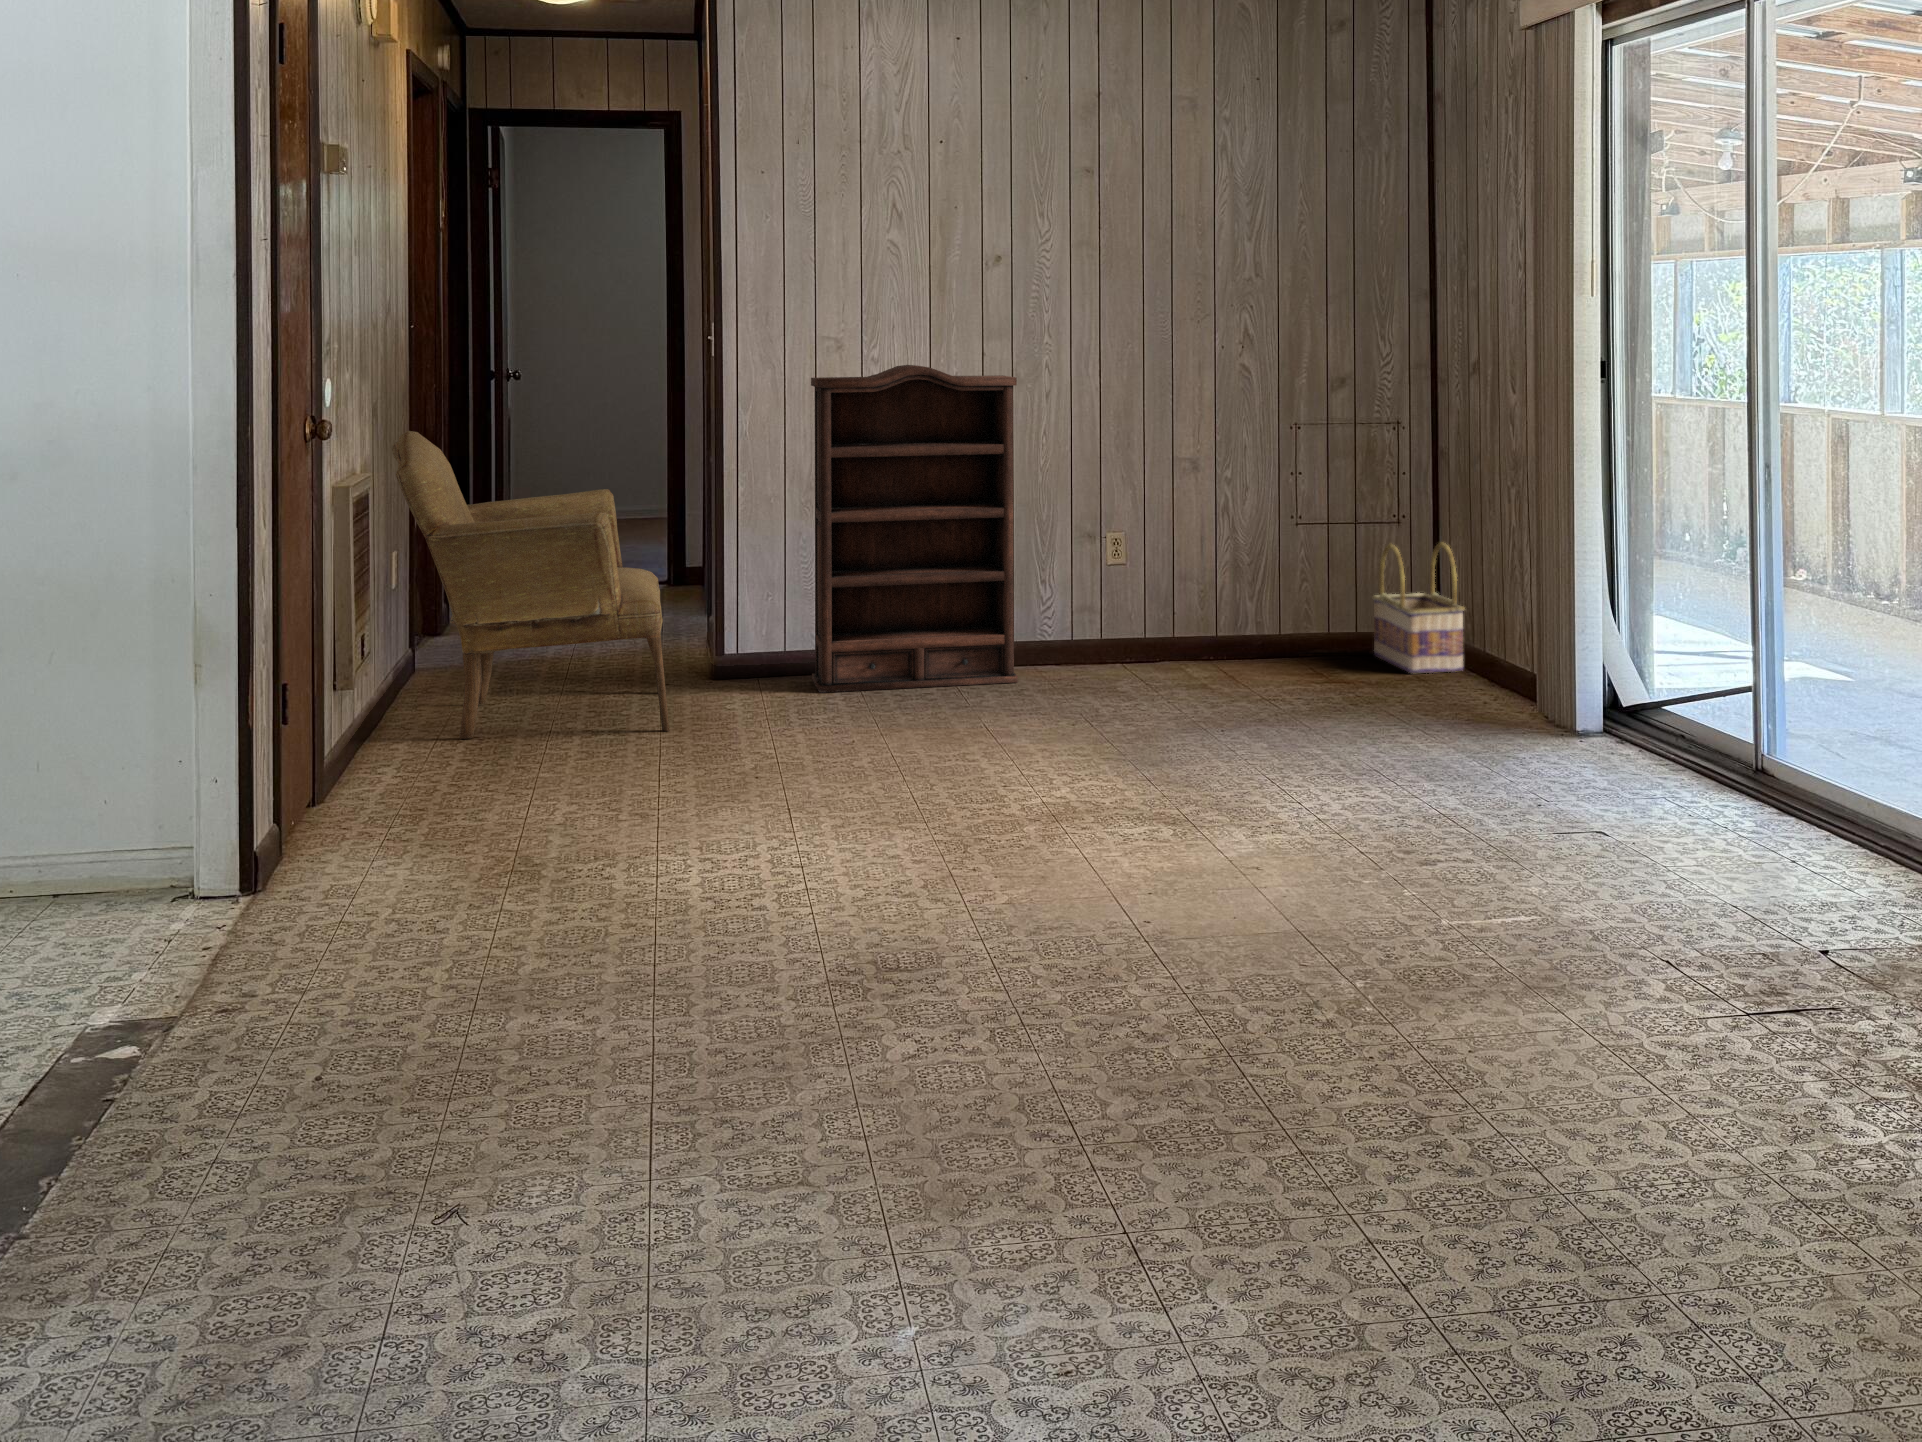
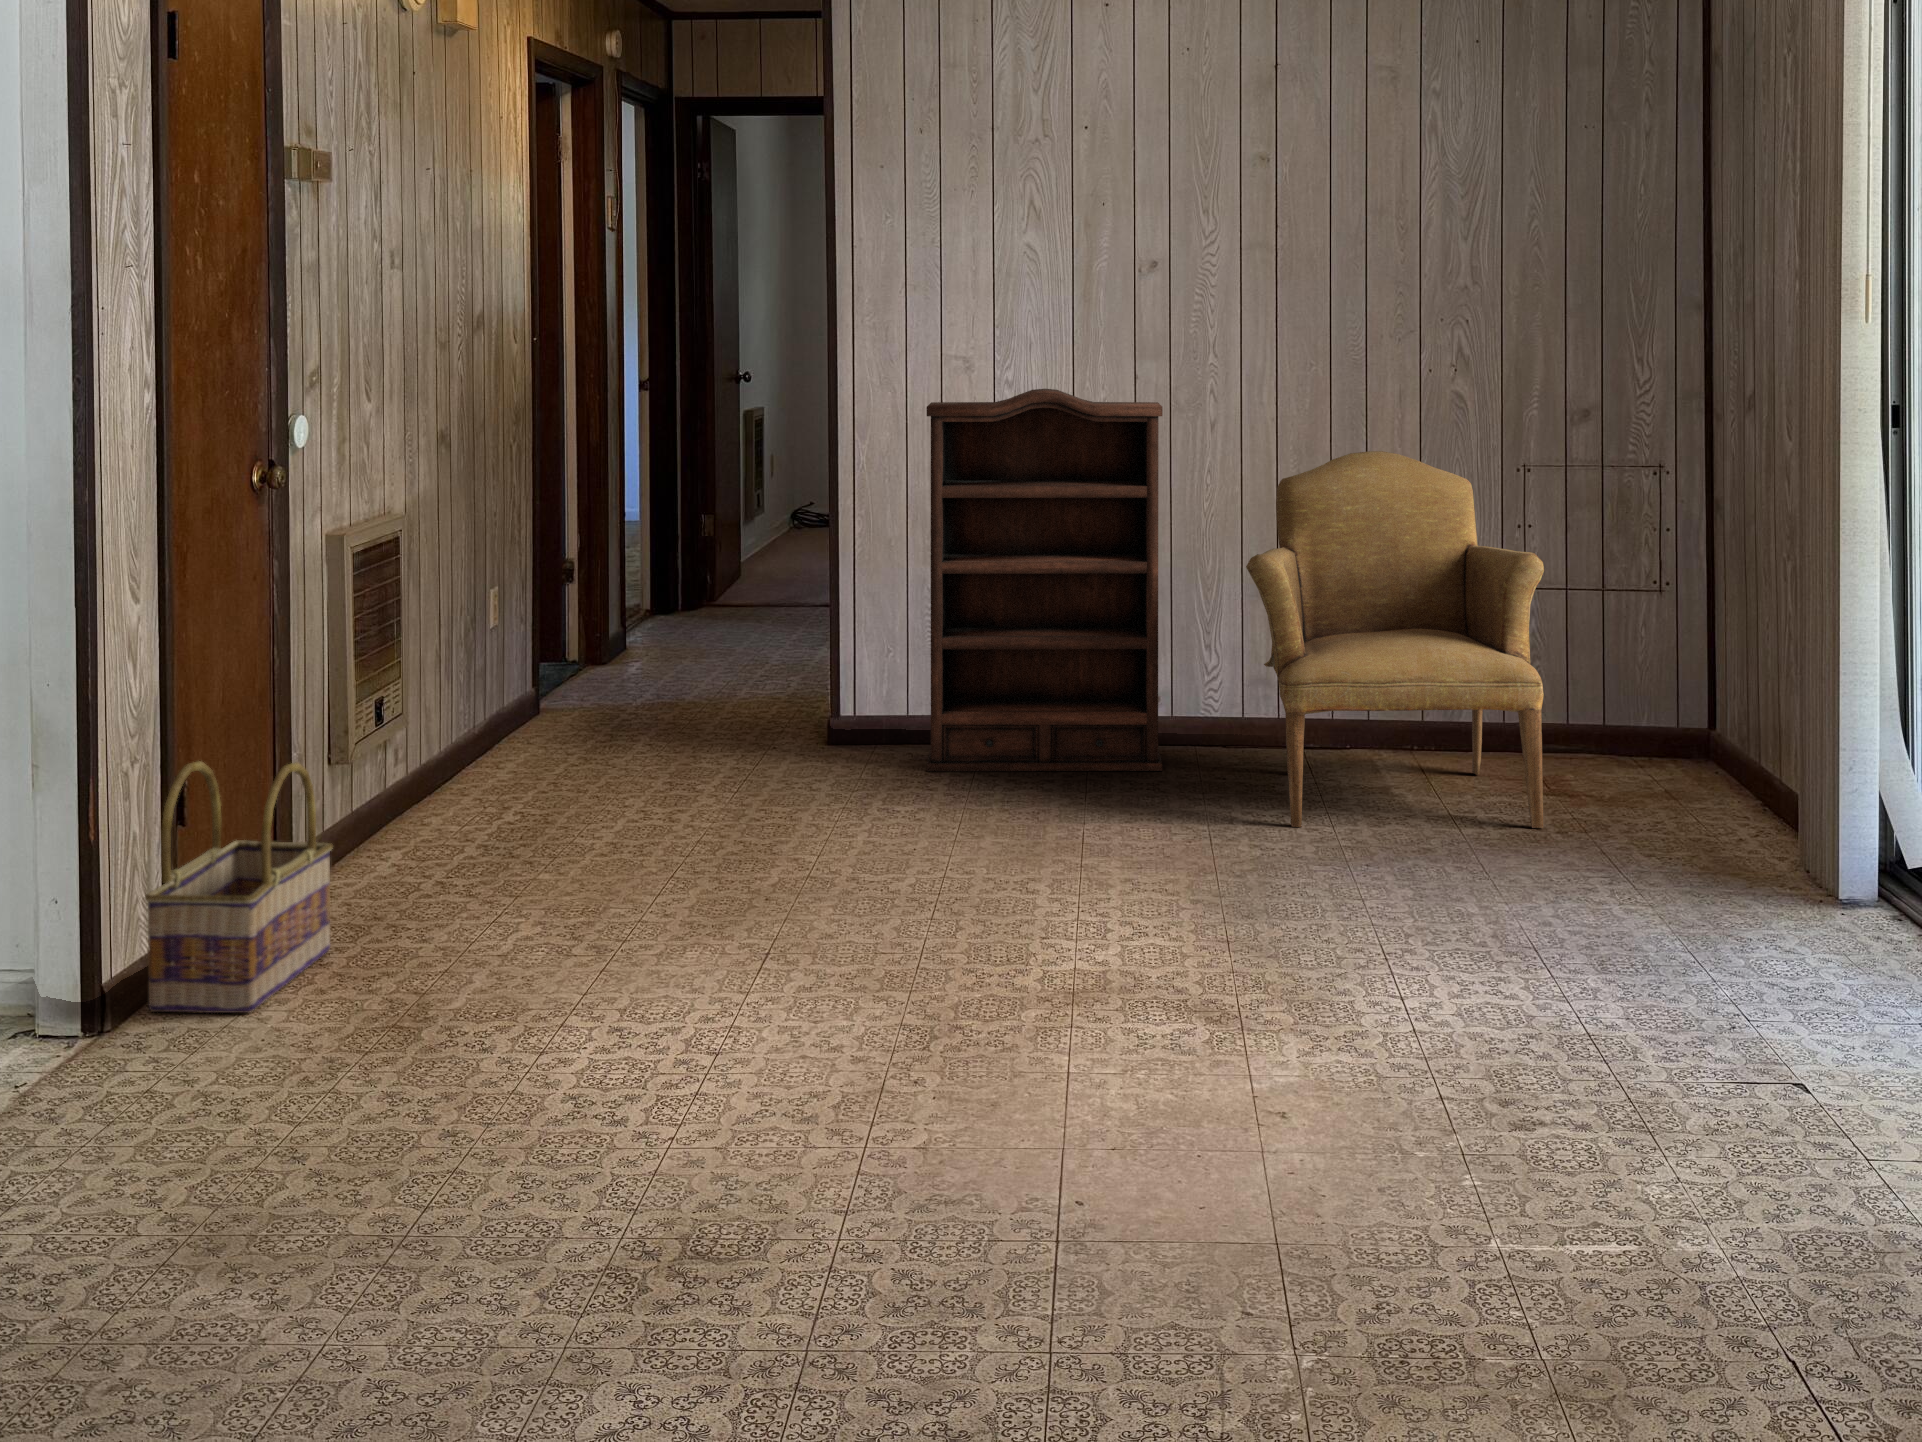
armchair: present [392,431,670,739] -> present [1246,451,1544,828]
basket: present [1373,542,1464,673] -> present [145,761,333,1013]

